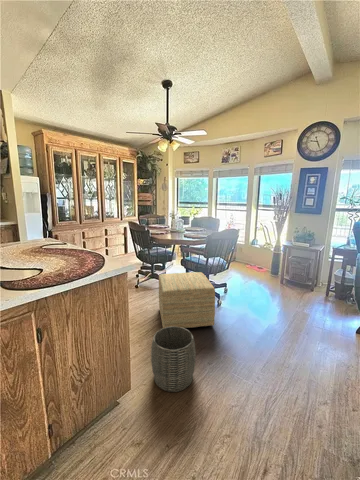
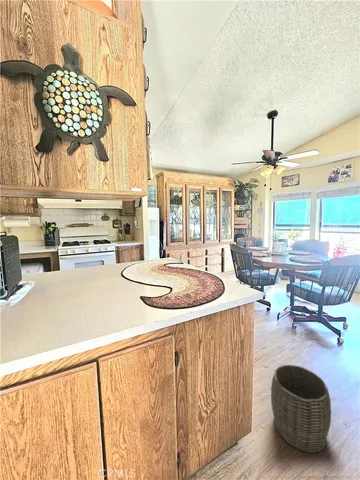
ottoman: present [159,272,215,328] -> none [265,300,342,371]

